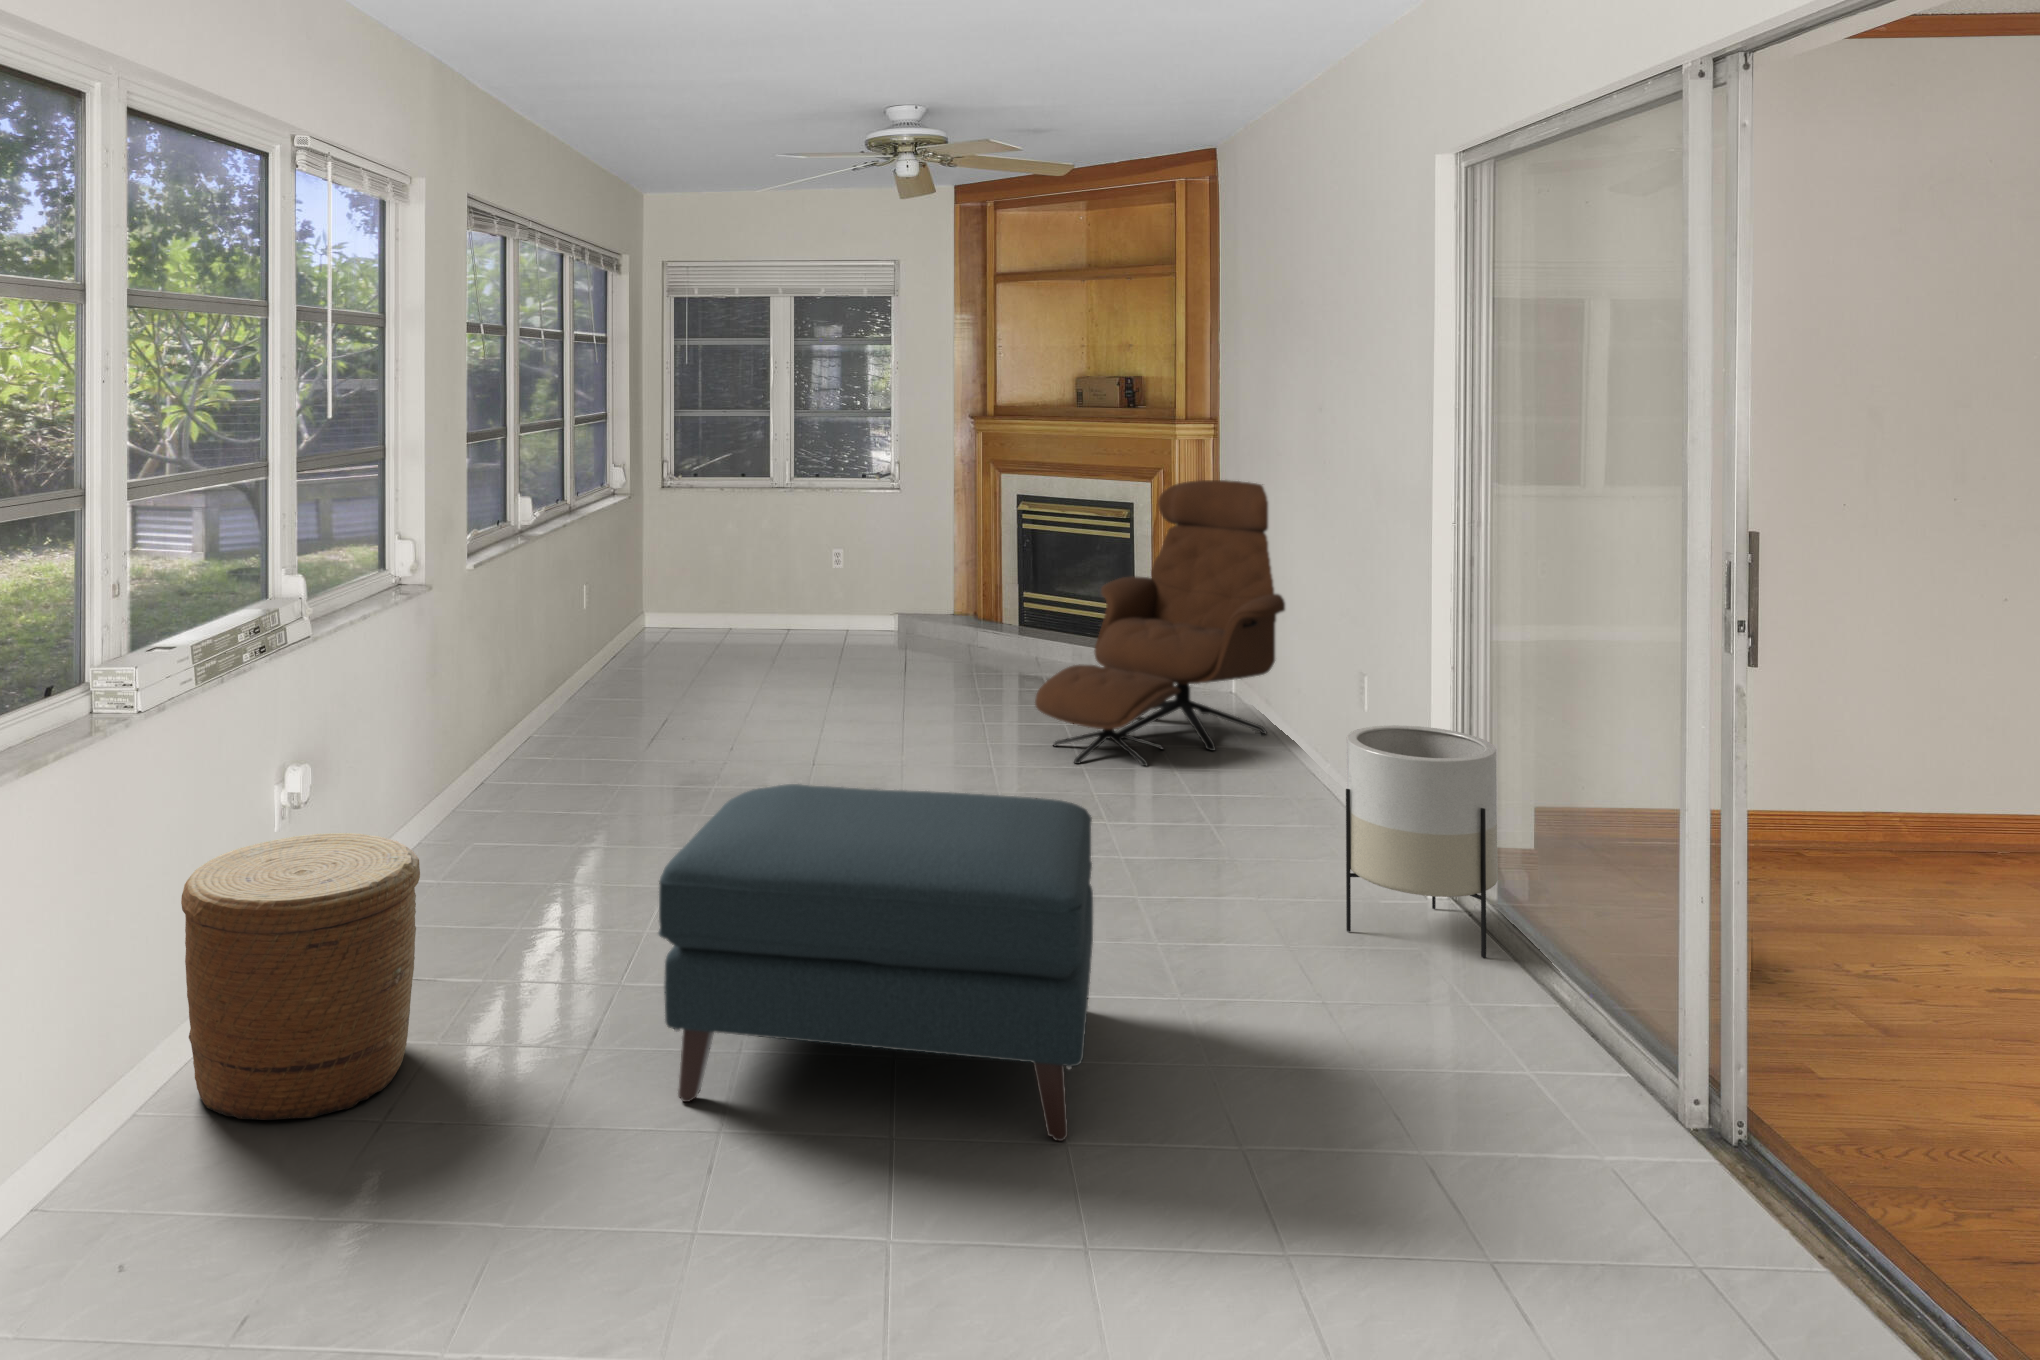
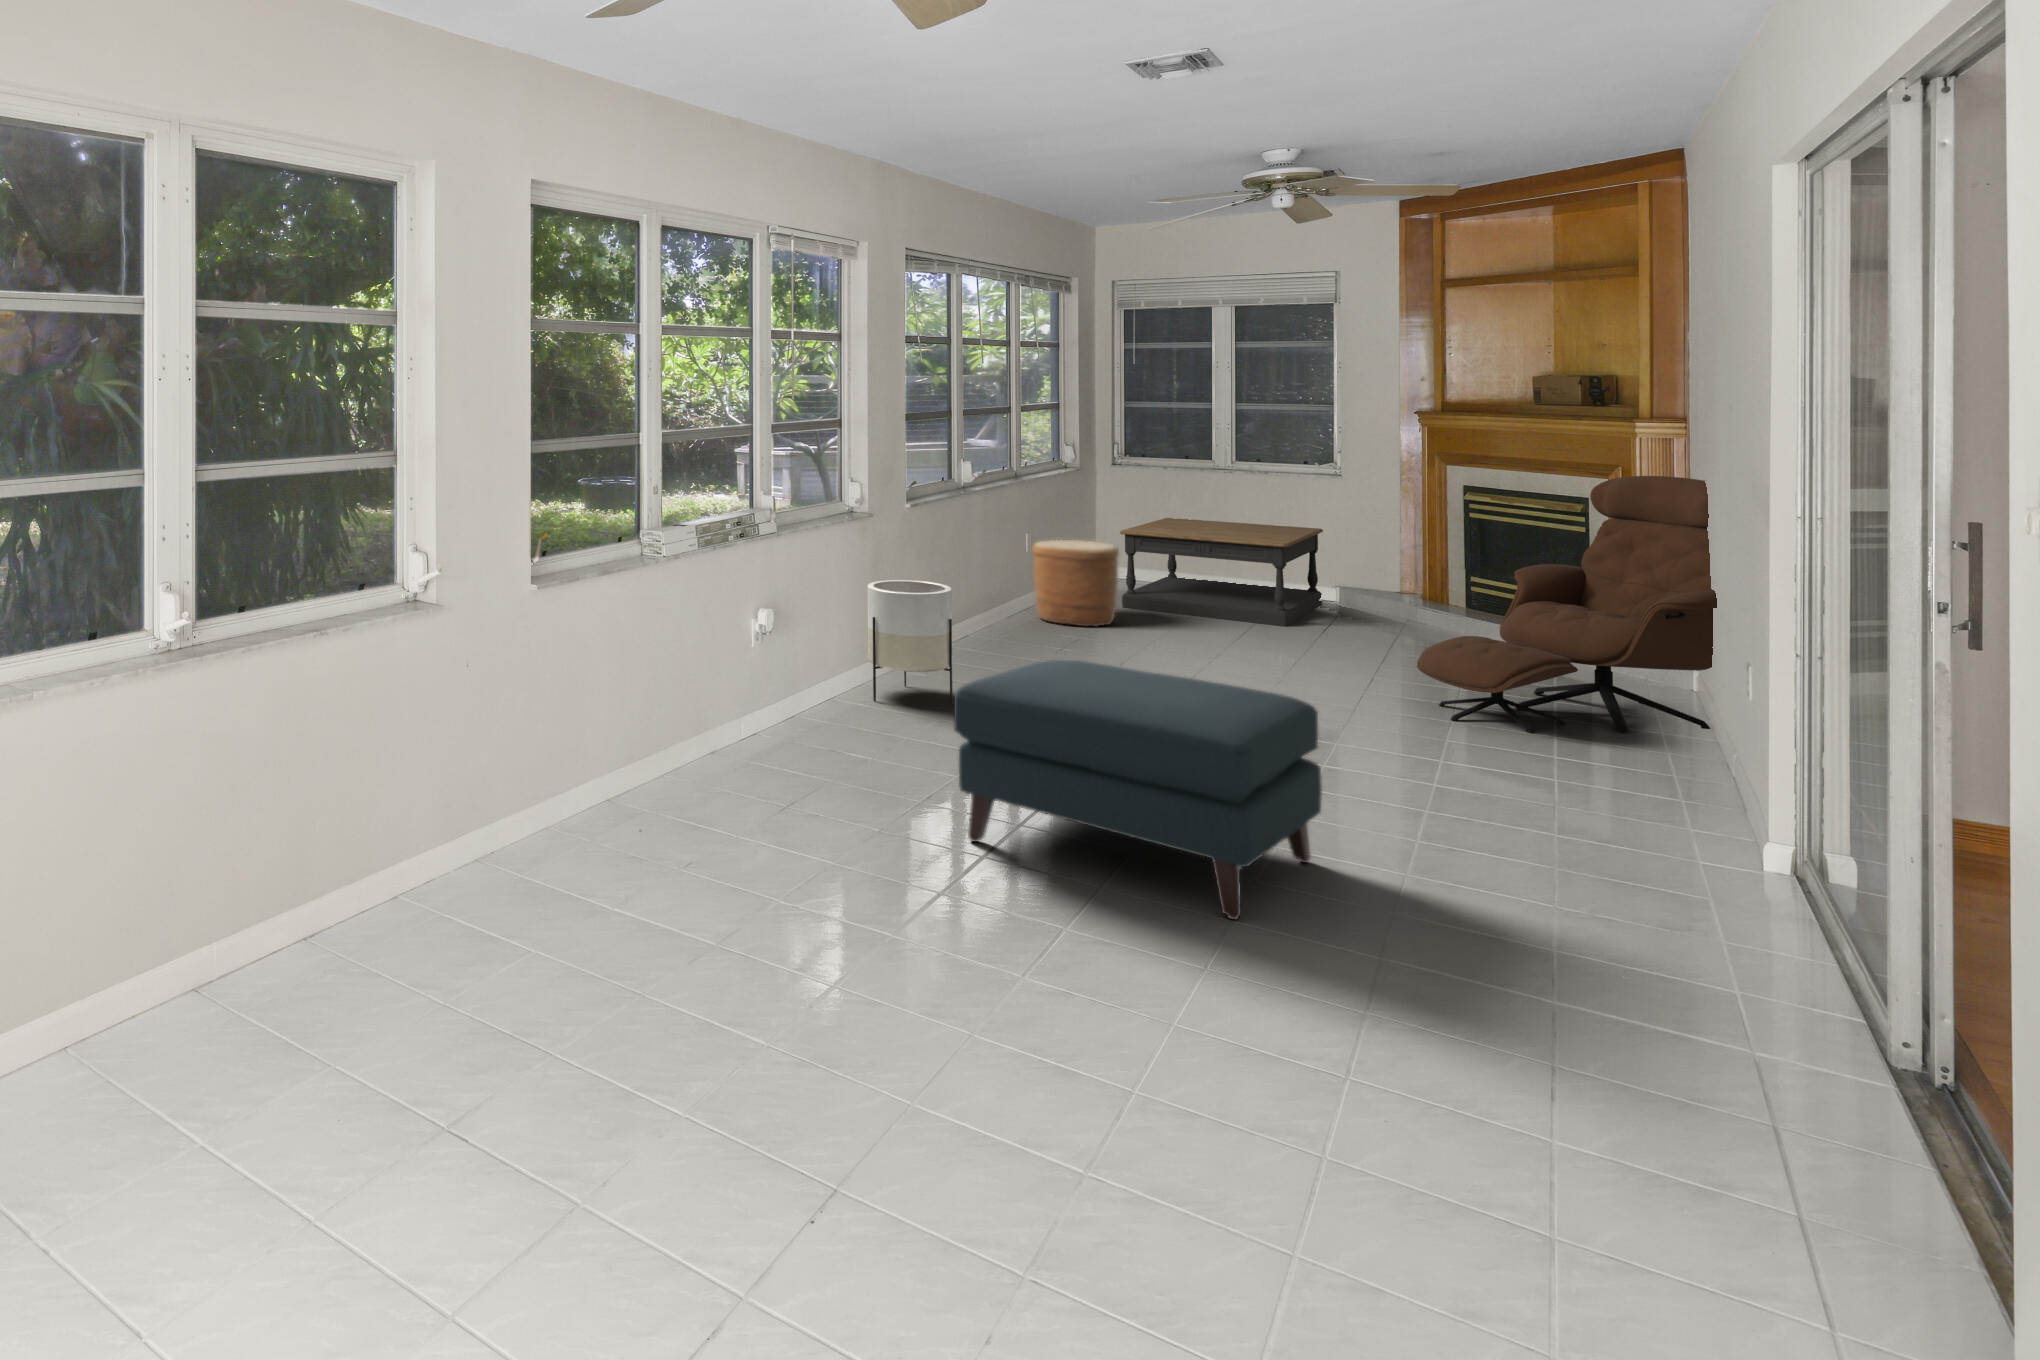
coffee table: none [682,546,879,665] -> present [1120,518,1323,626]
planter: present [1346,725,1498,958] -> present [868,580,953,704]
woven basket: present [181,833,420,1120] -> present [1033,540,1119,626]

